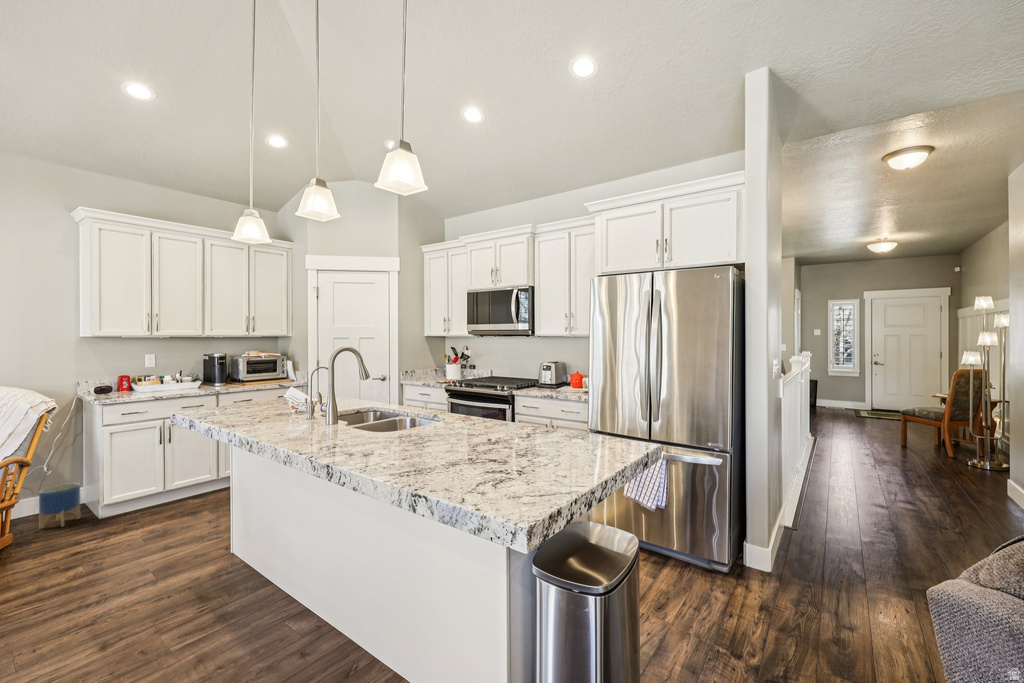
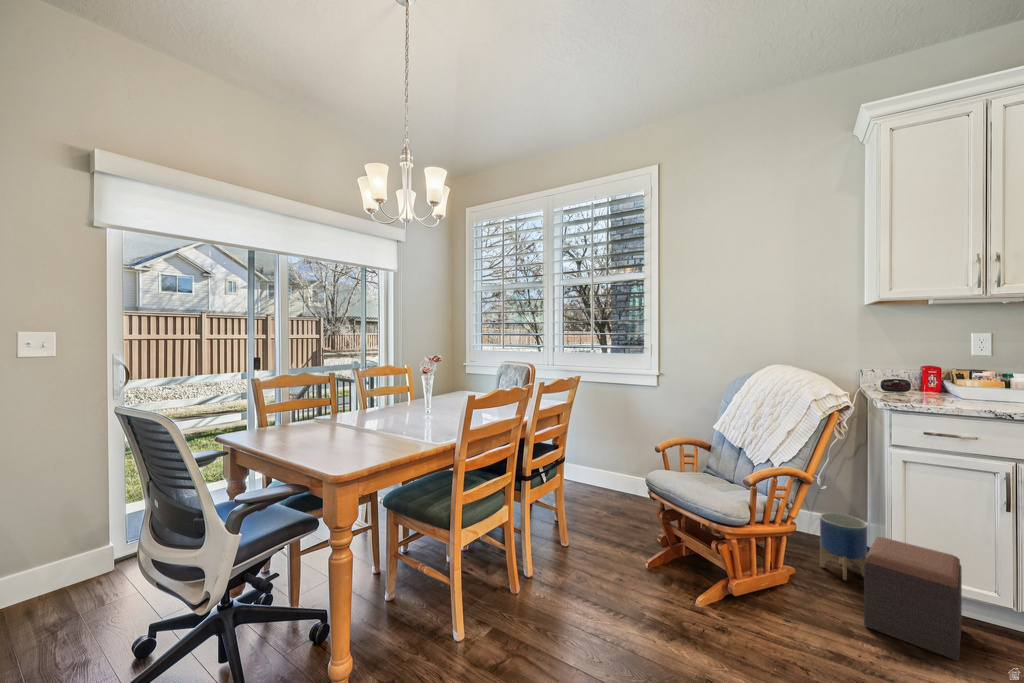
footstool: none [80,476,141,539] -> present [864,537,962,661]

